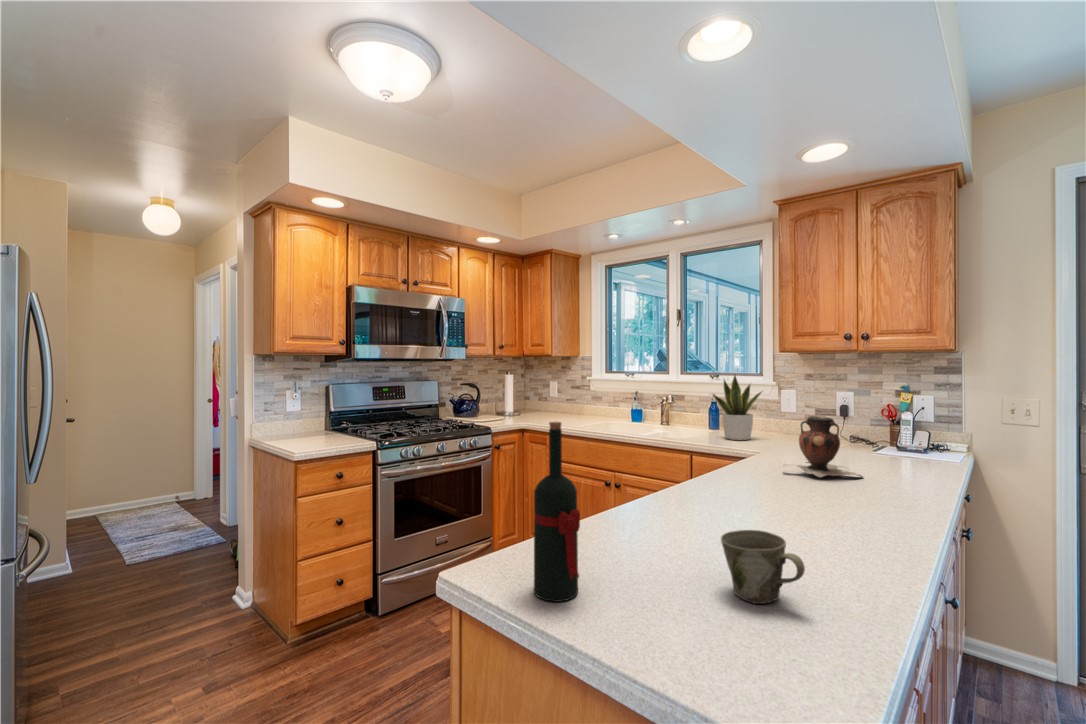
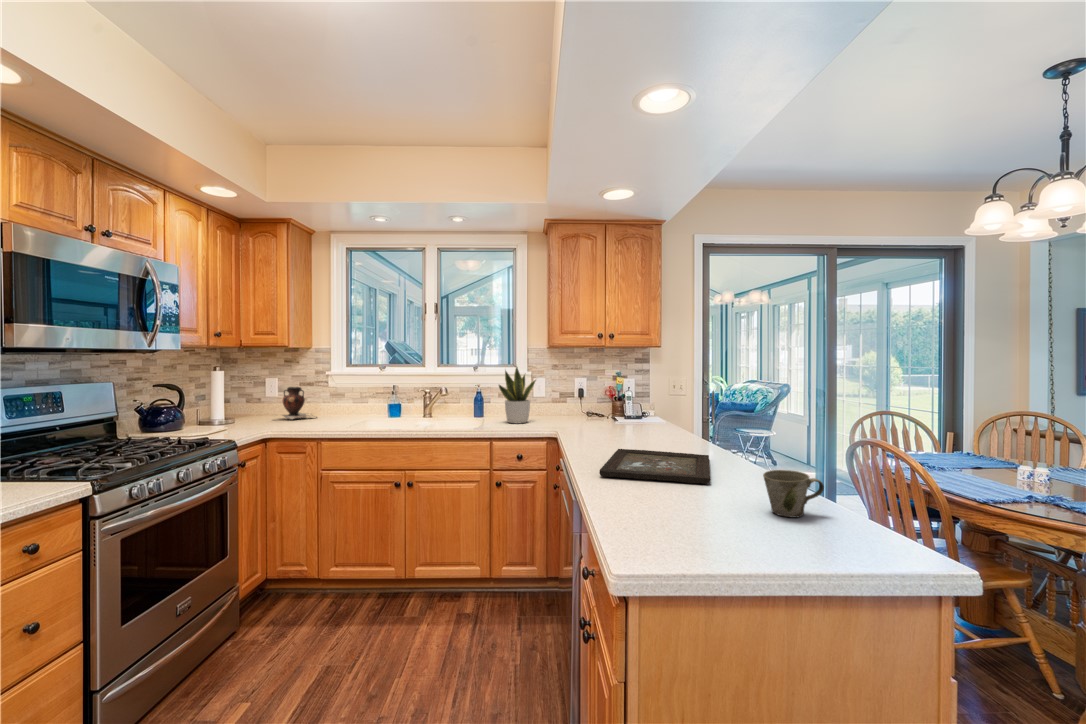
vase: present [783,416,863,477] -> present [283,387,309,419]
wine bottle: present [534,422,580,602] -> none [696,404,749,558]
tray: none [657,480,859,537] -> present [600,449,710,484]

